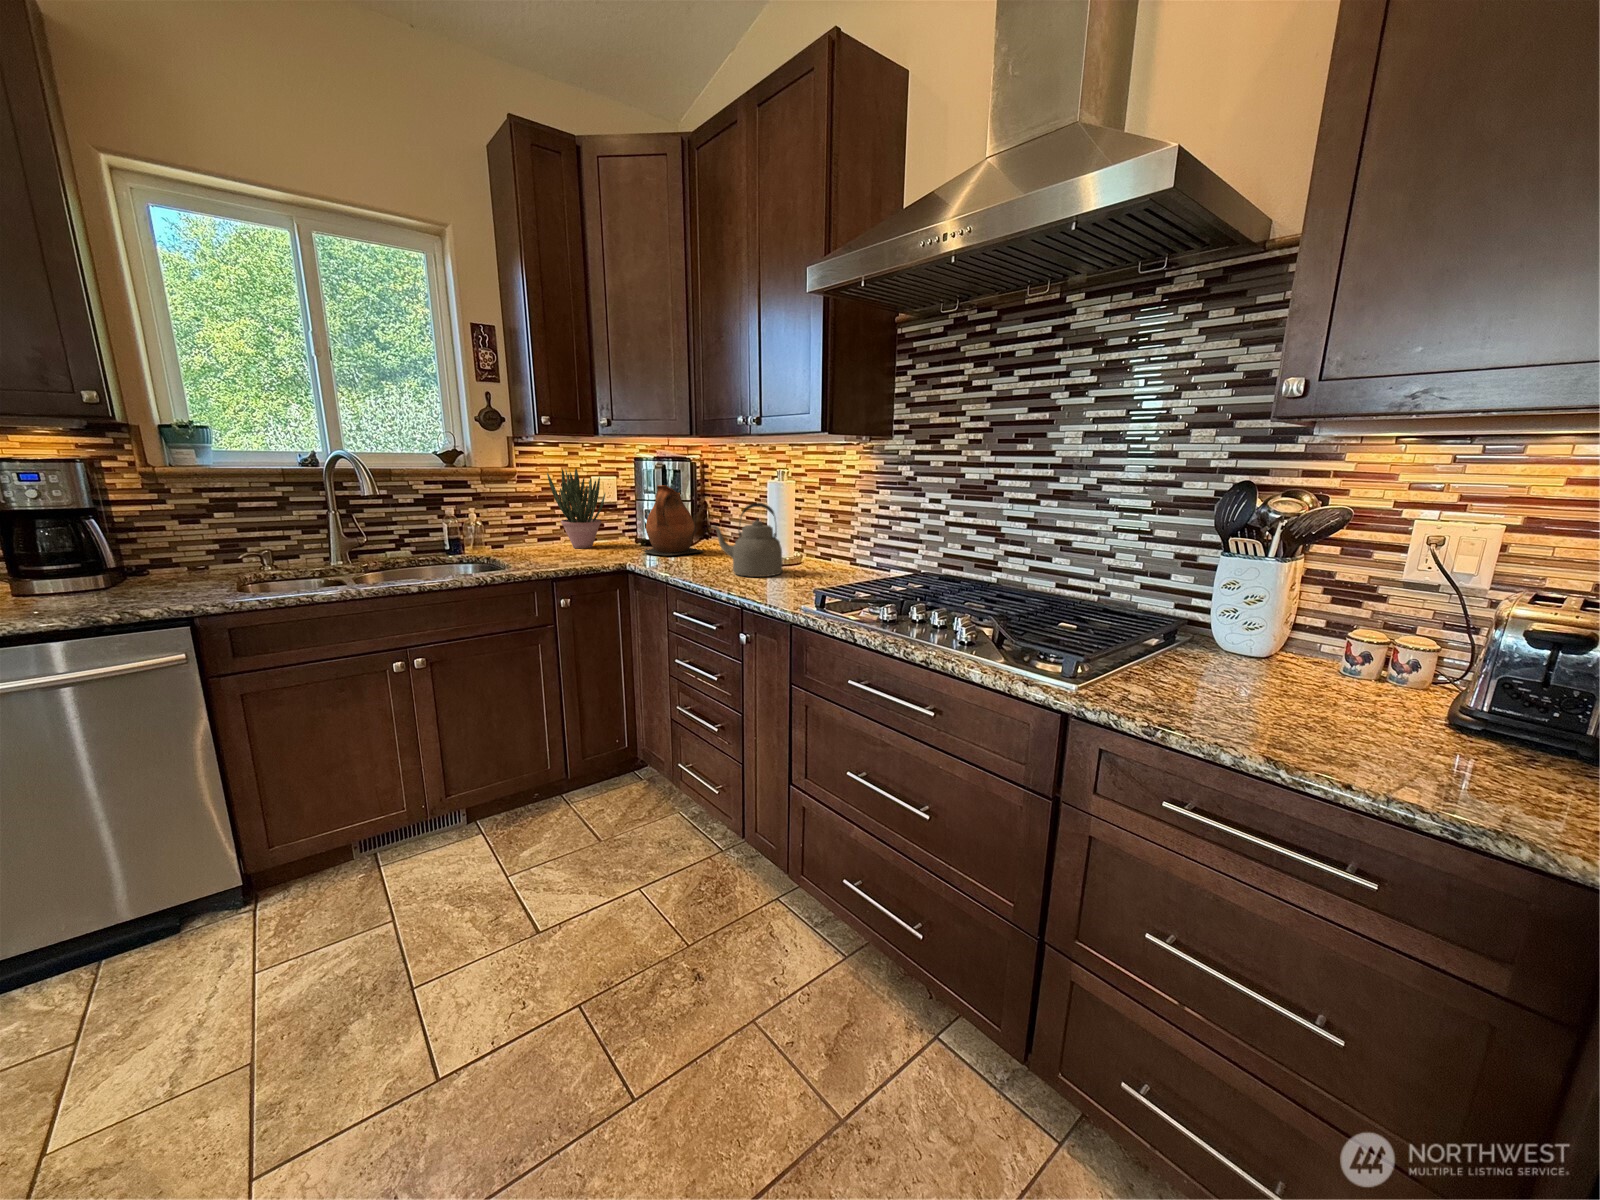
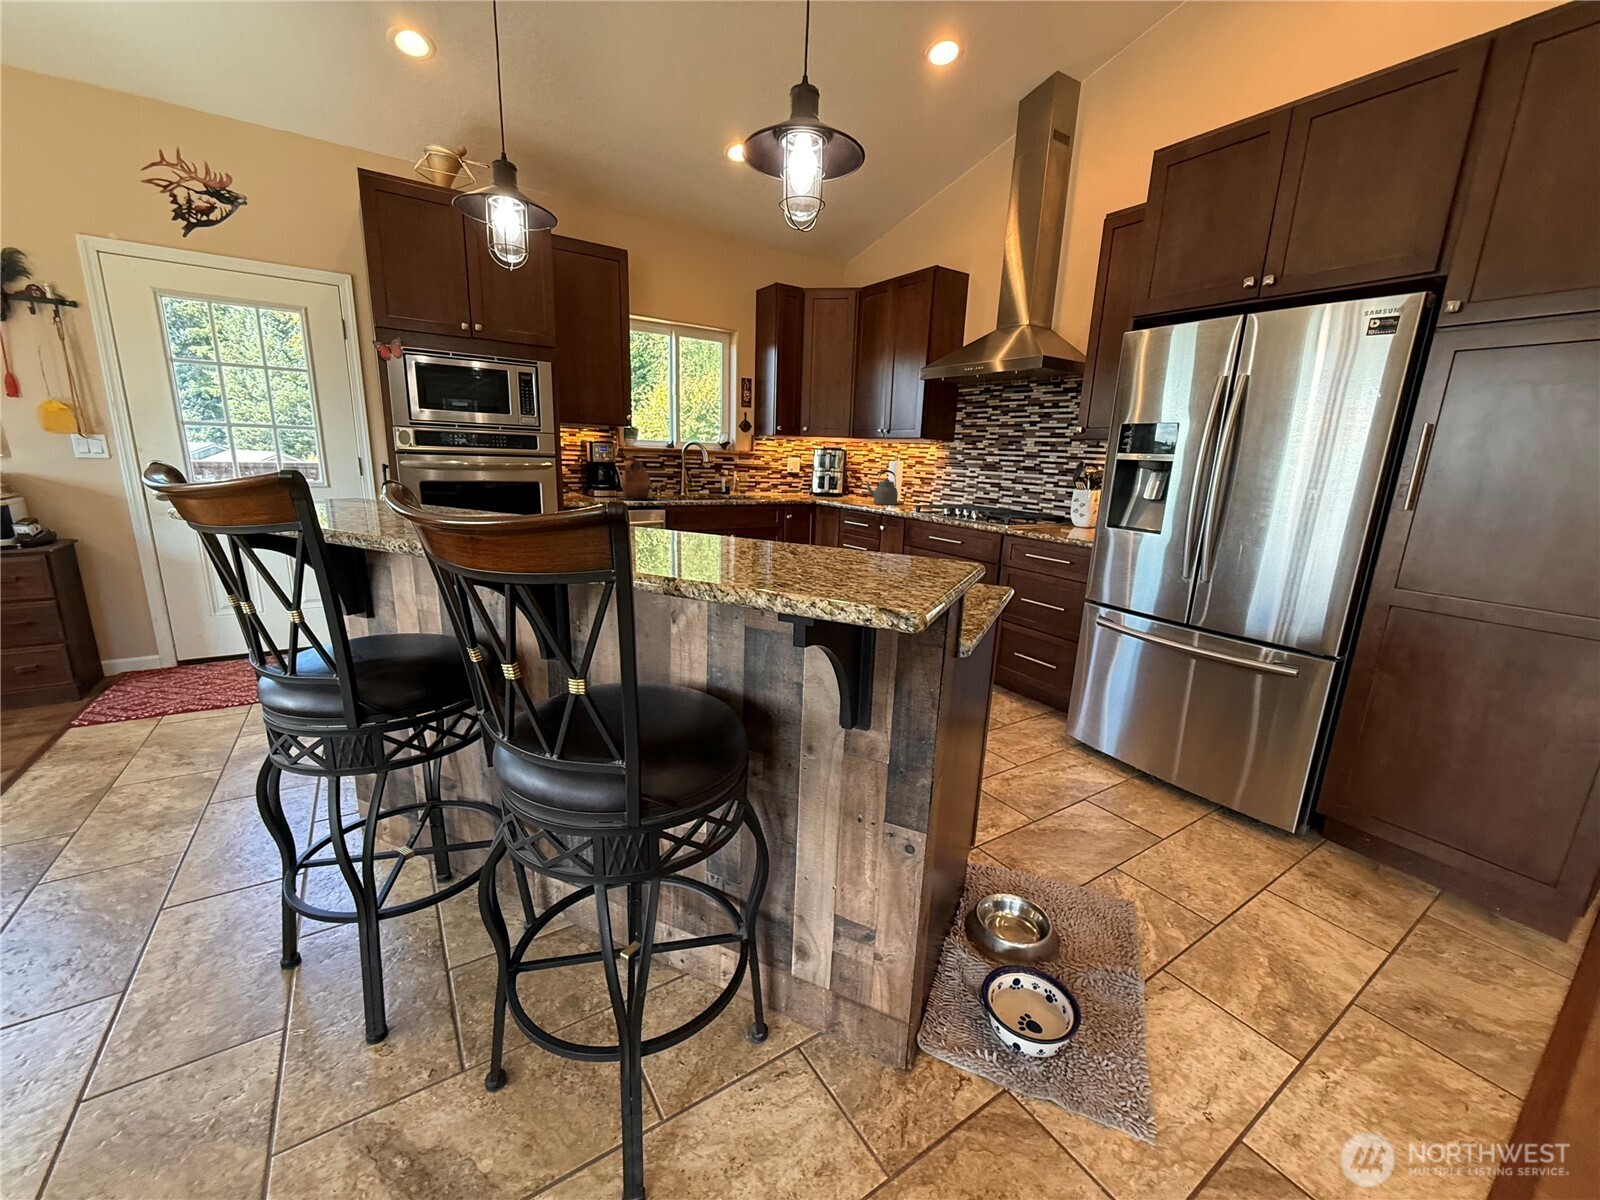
potted plant: present [547,468,605,548] -> none [770,452,799,496]
ceramic pitcher: present [642,485,704,555] -> present [620,457,655,499]

